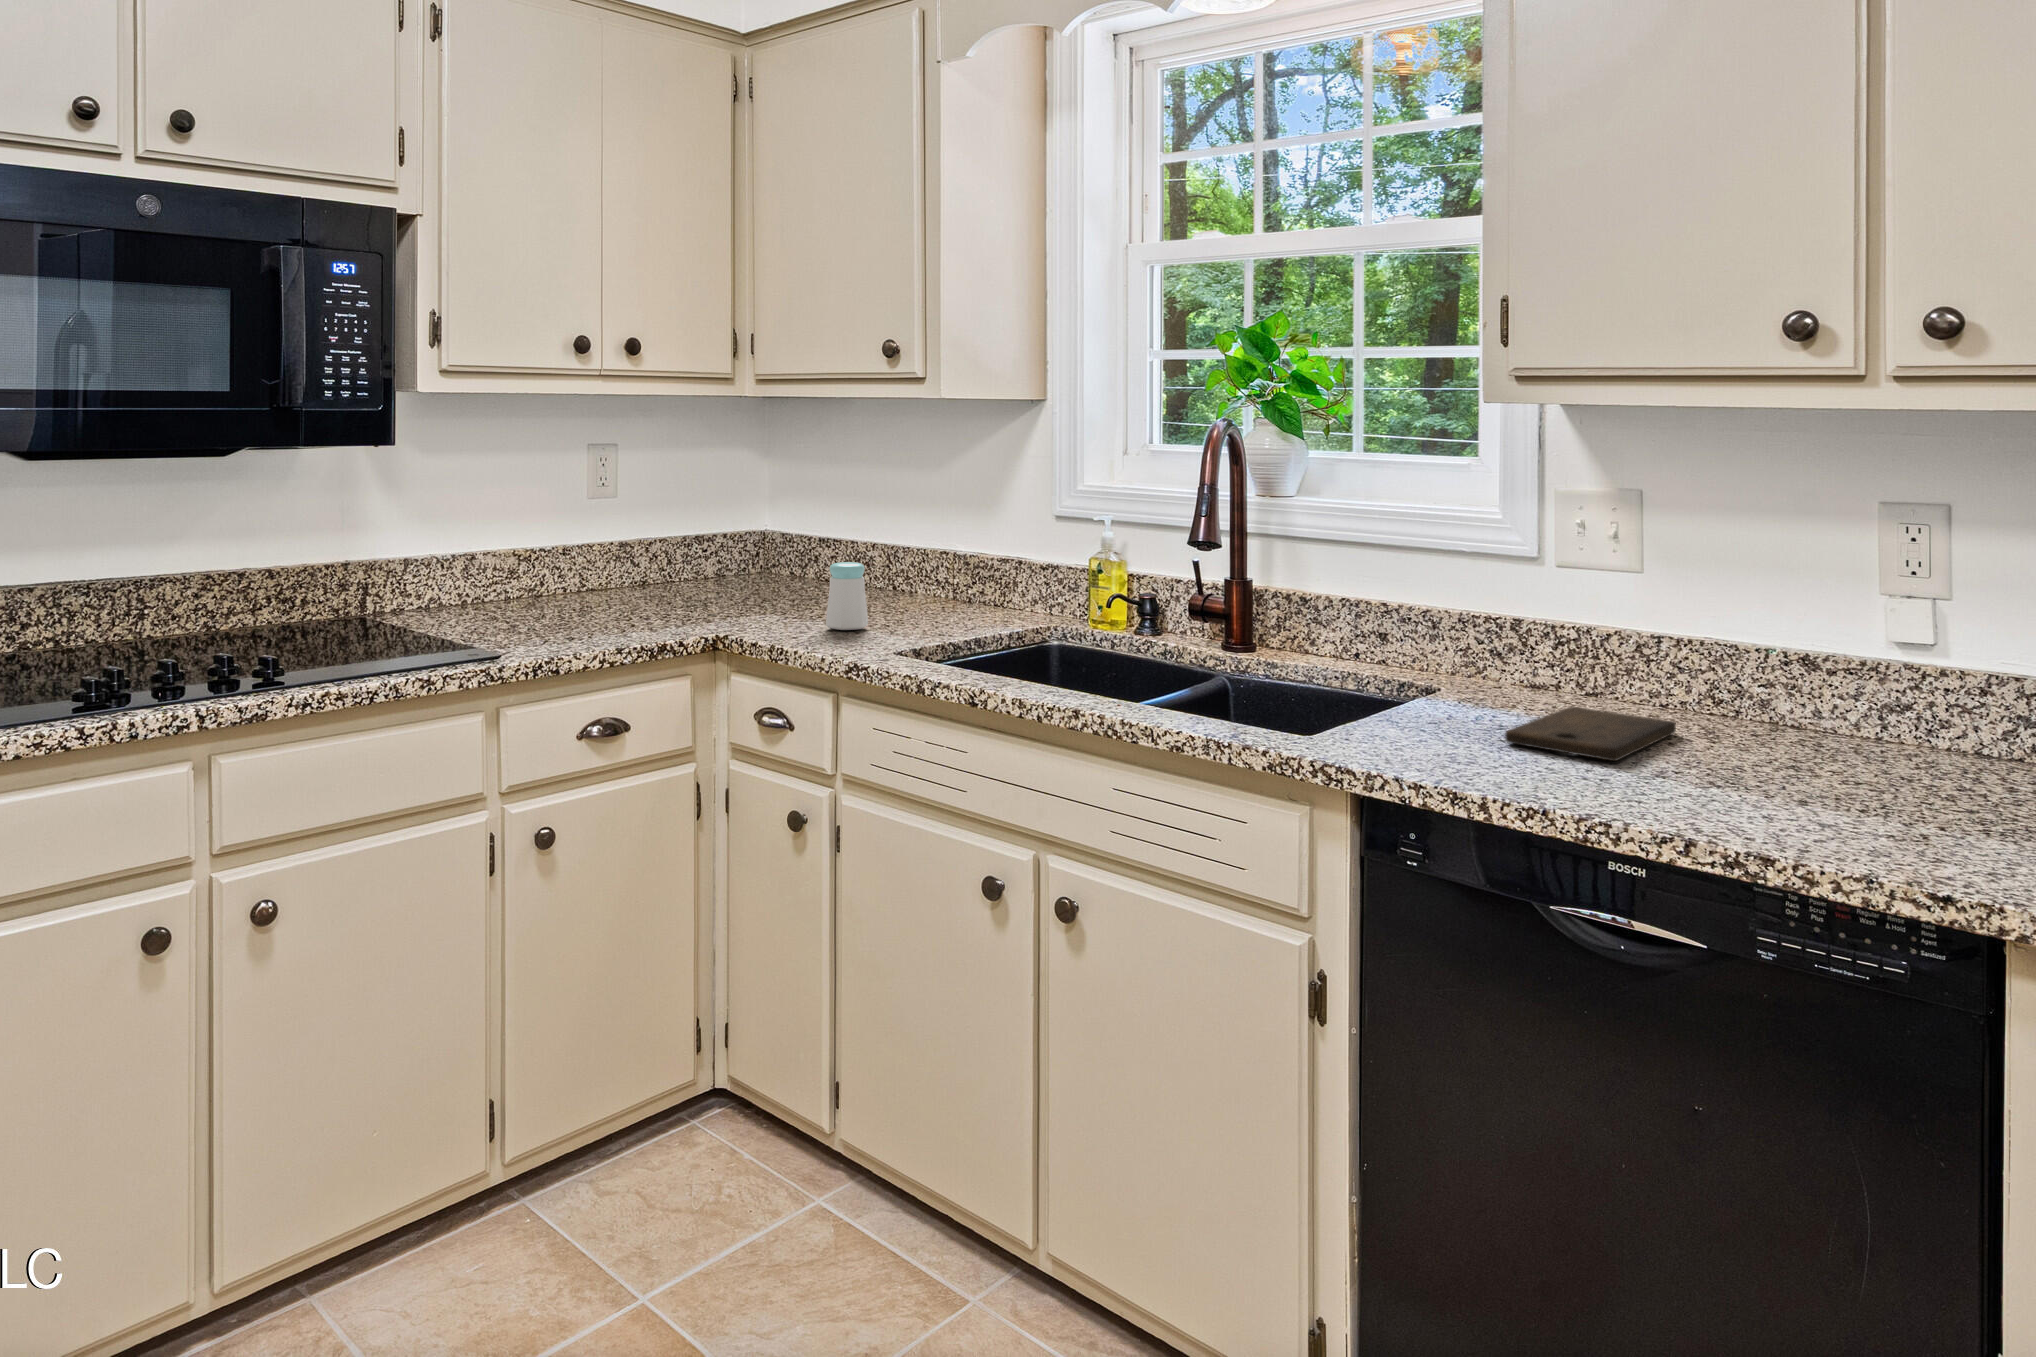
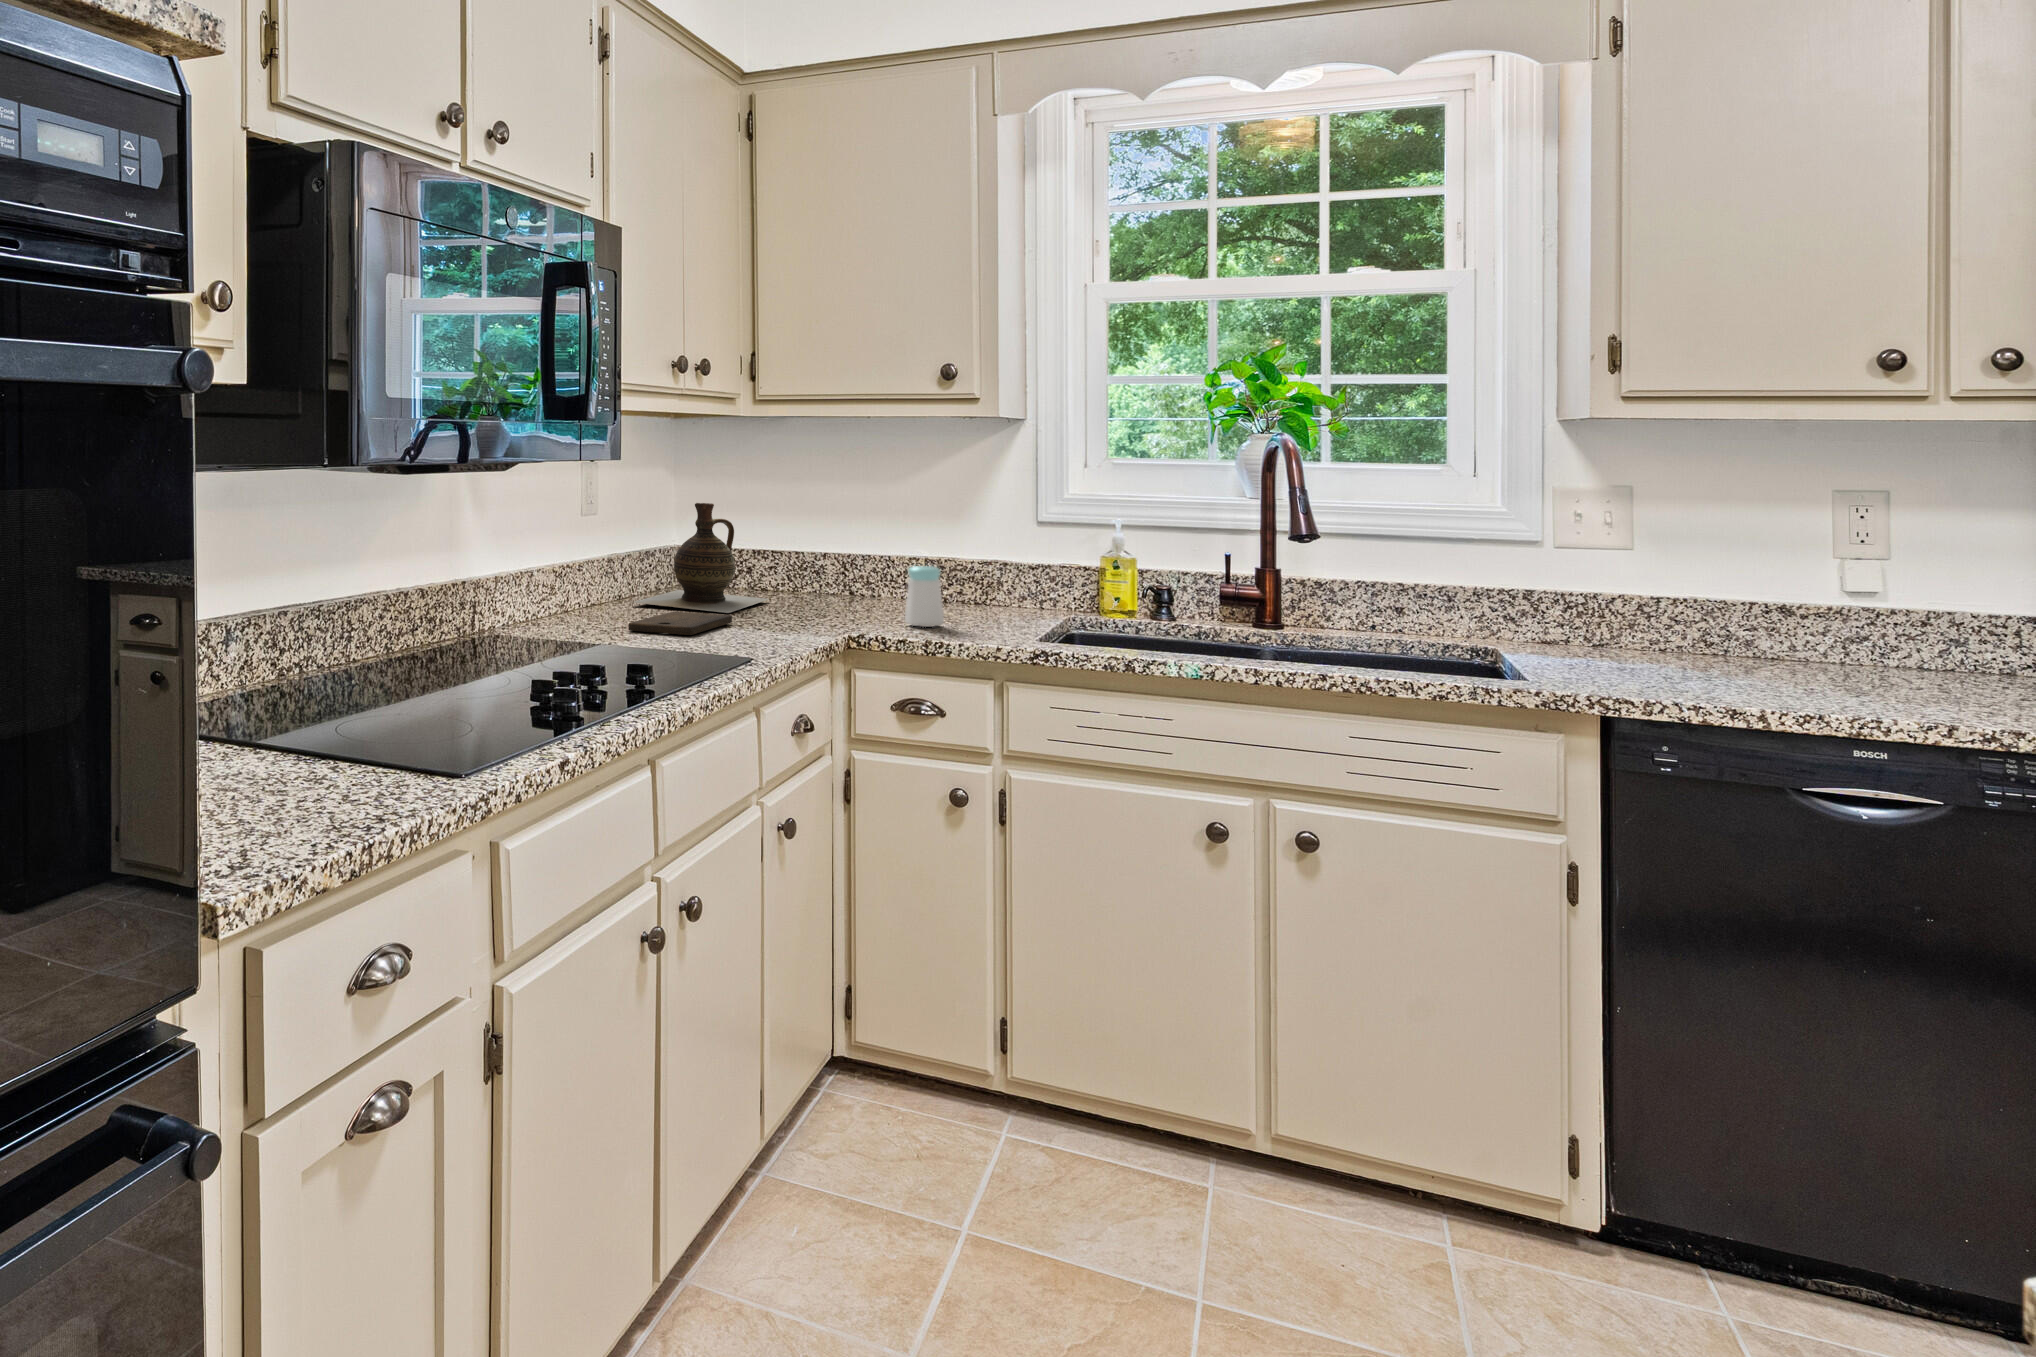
ceramic jug: none [637,487,797,605] -> present [633,503,769,613]
cutting board: present [1505,707,1676,761] -> present [629,612,732,635]

